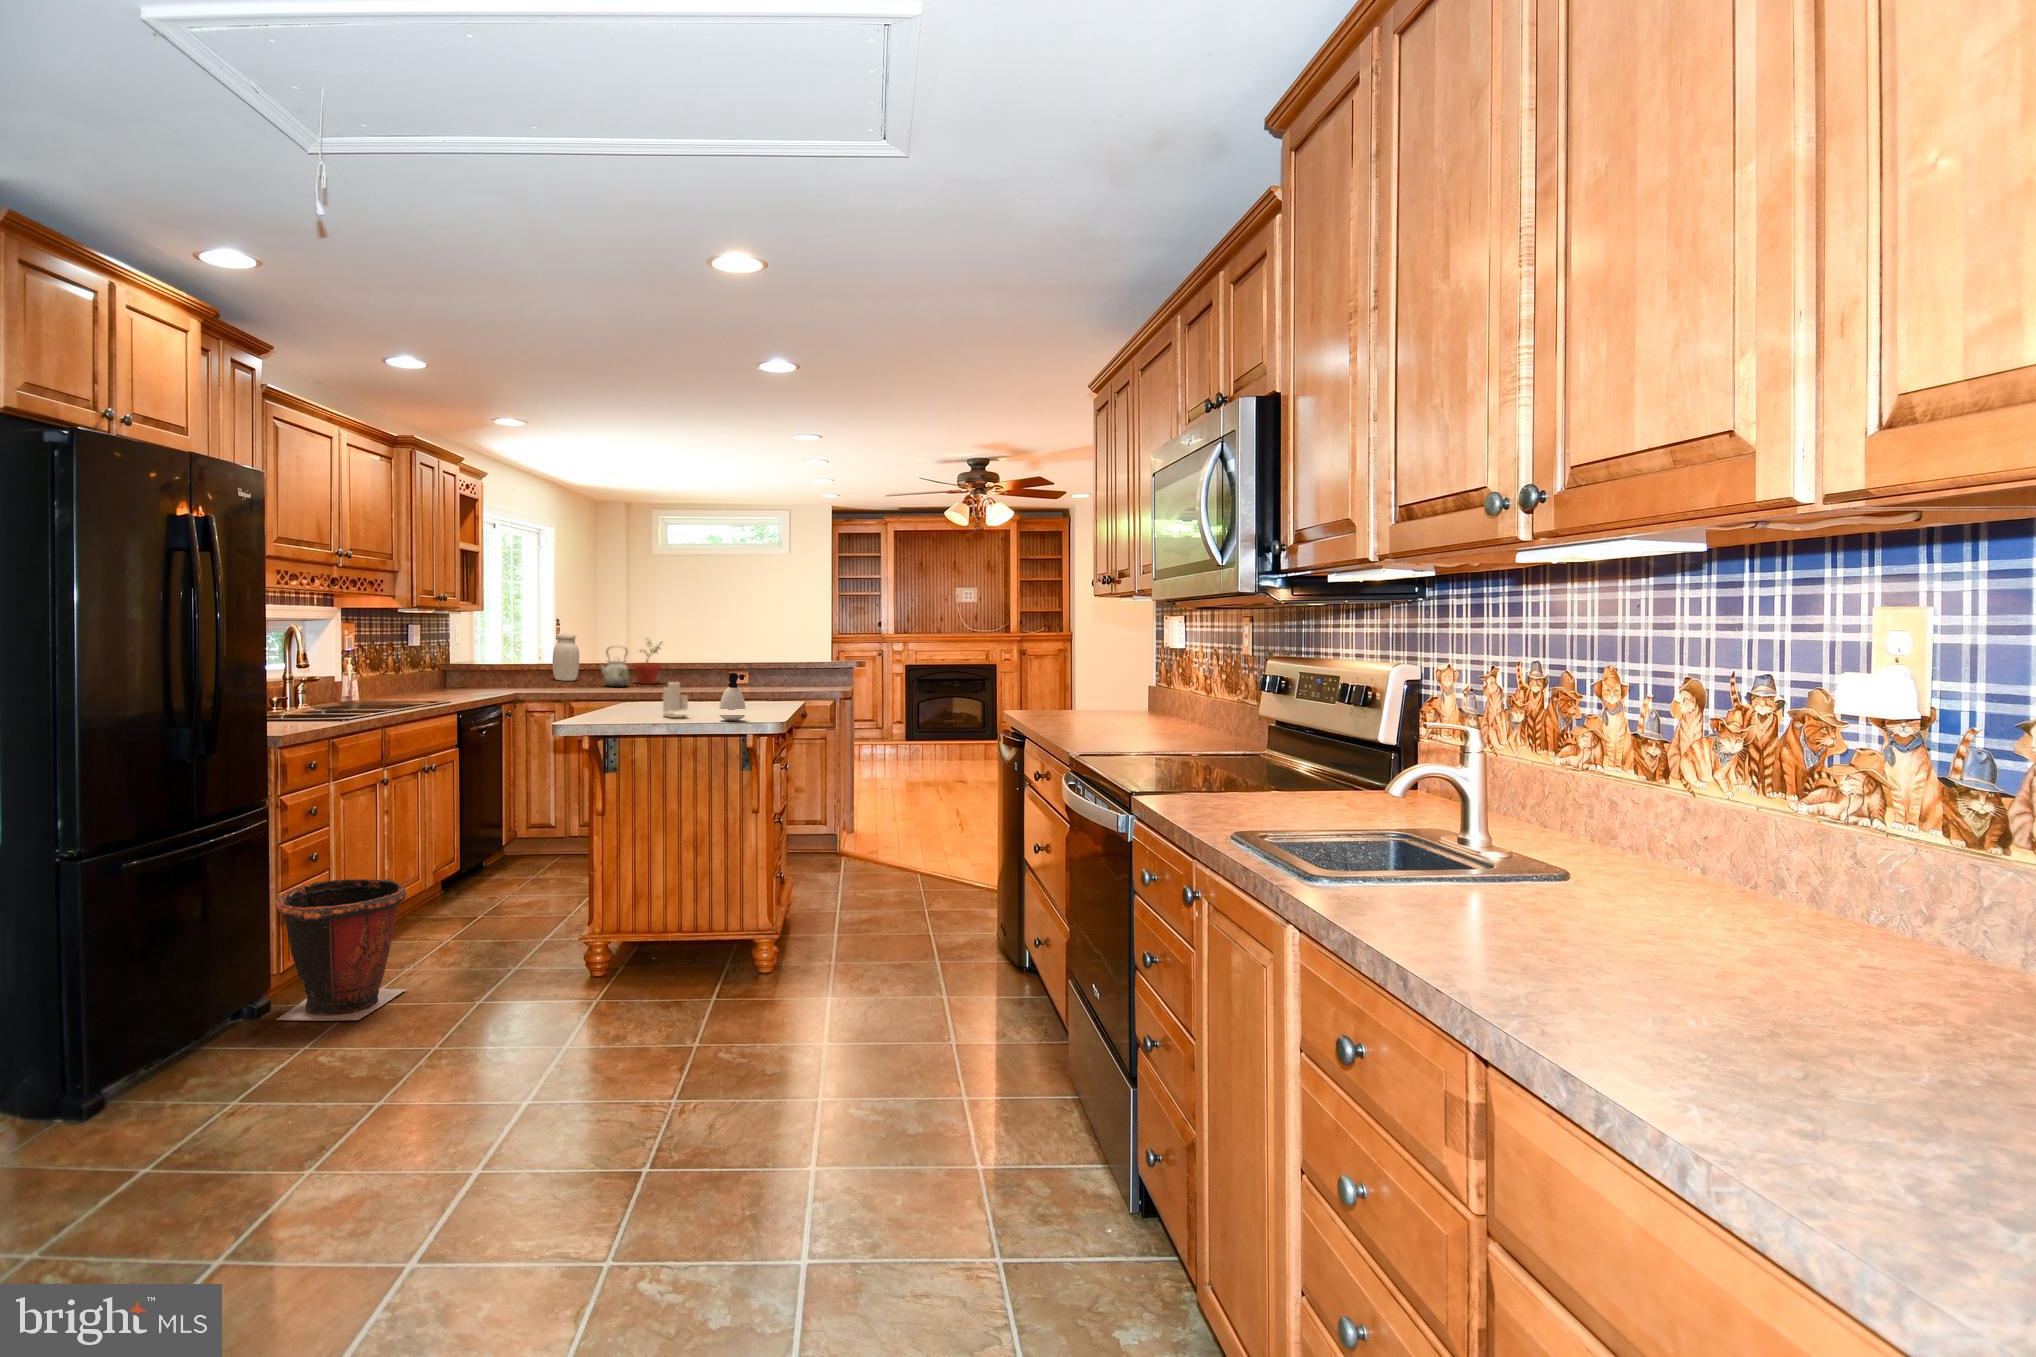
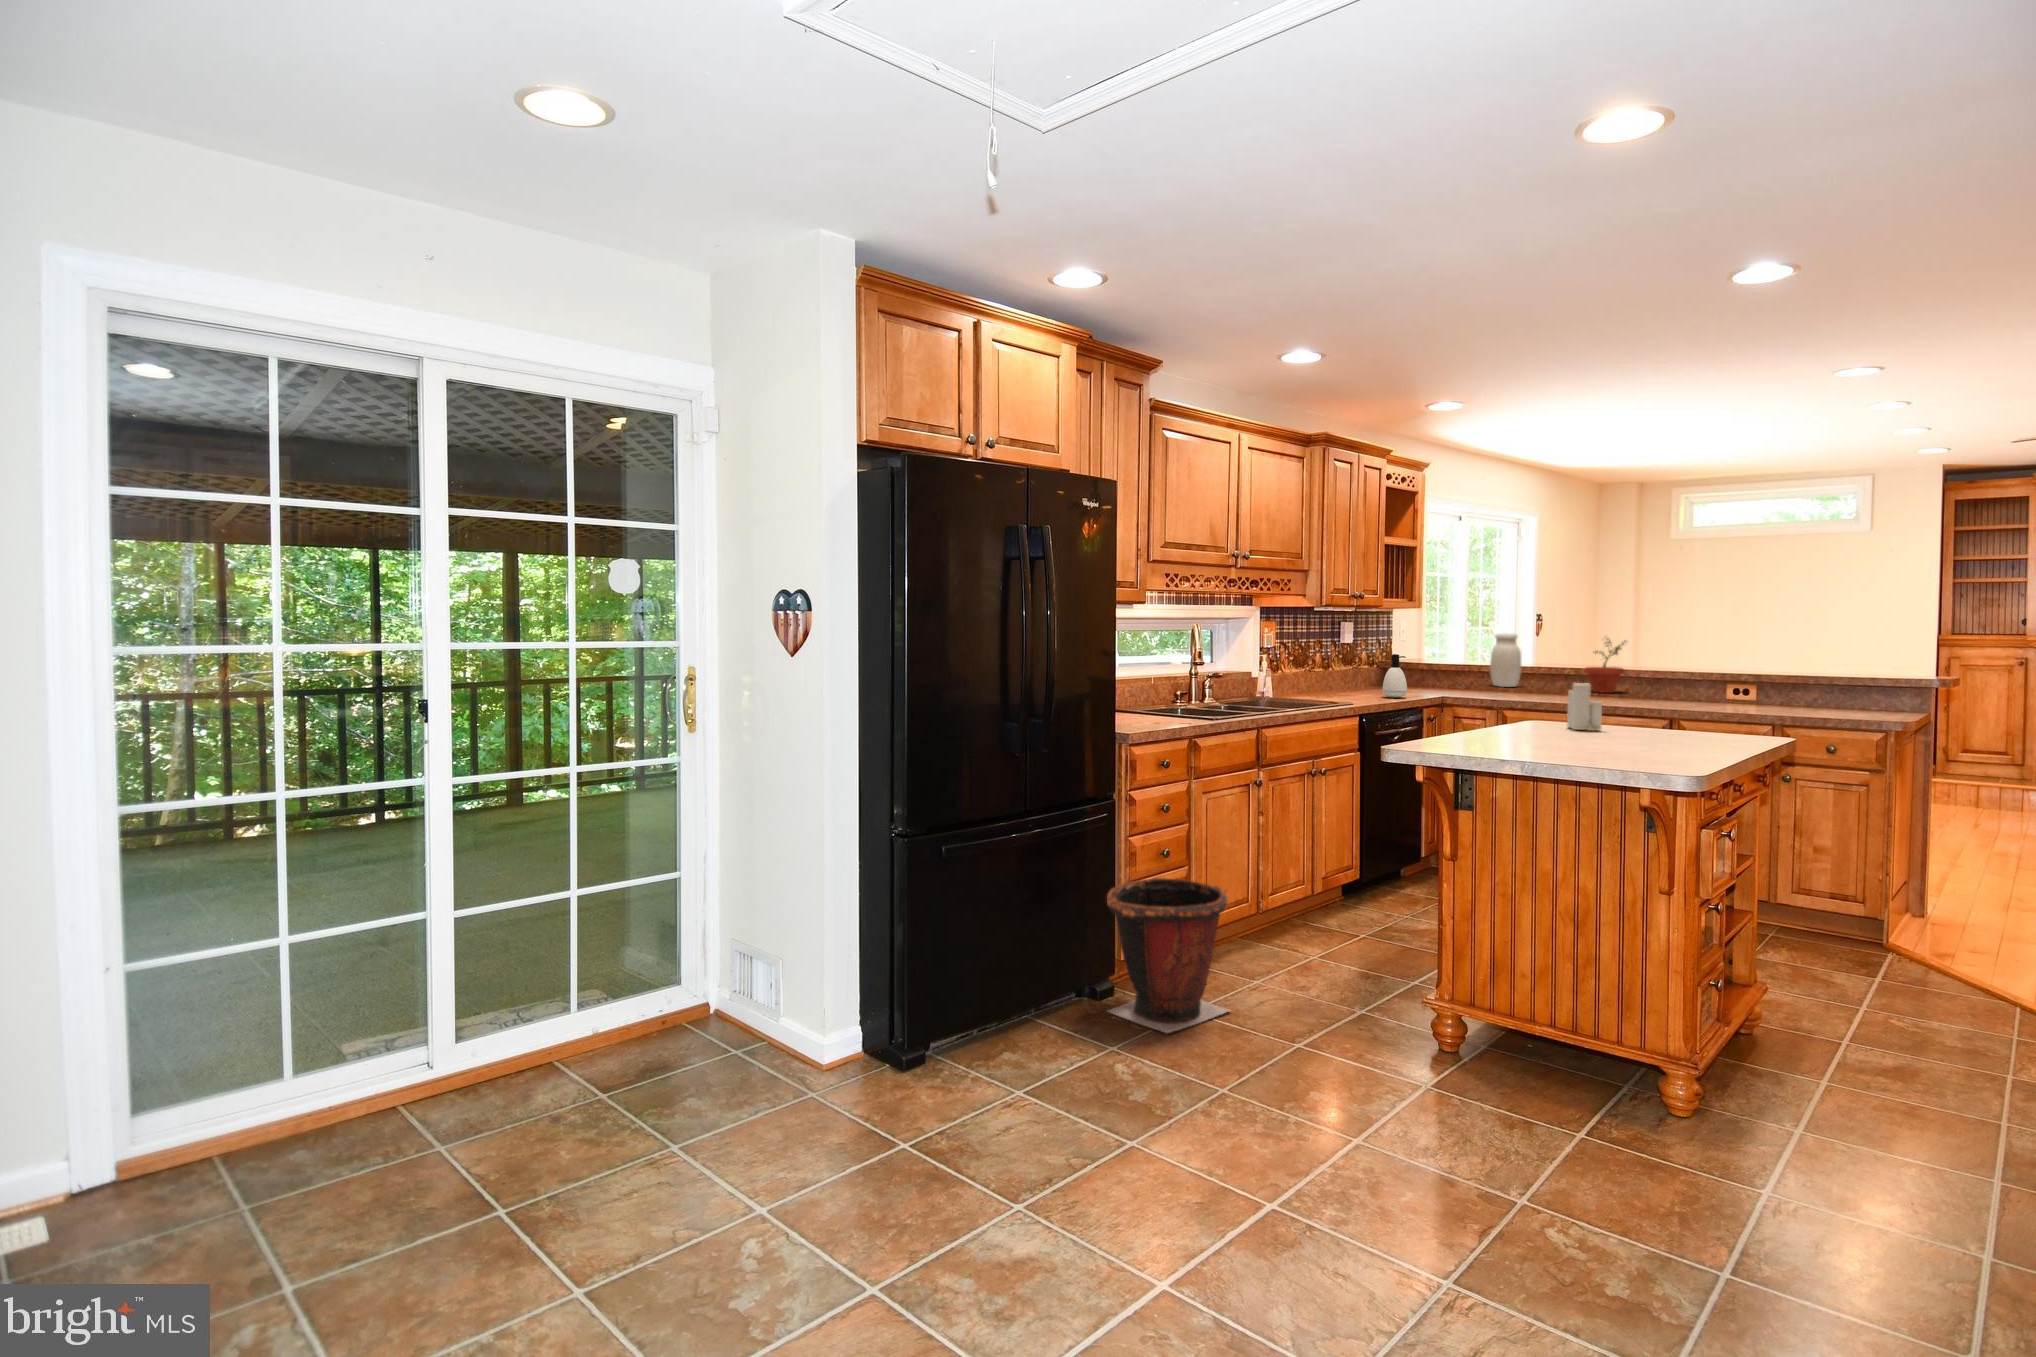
kettle: present [599,649,629,687] -> none [1536,646,1577,695]
soap dispenser: present [719,673,746,721] -> present [1382,654,1407,698]

